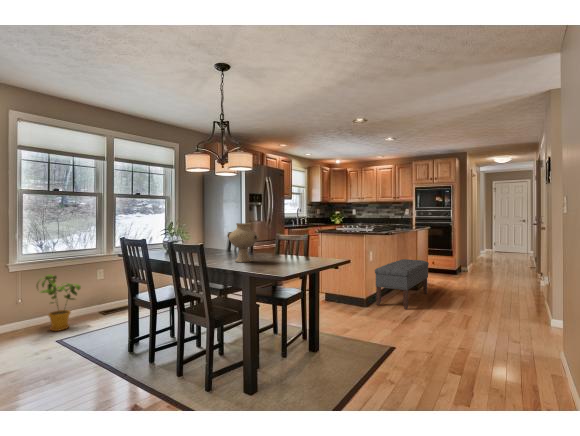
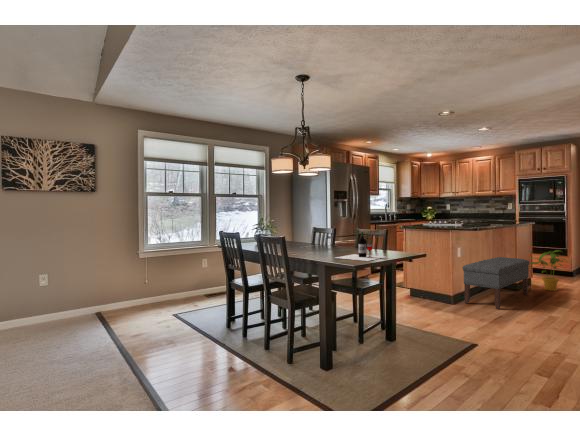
vase: present [227,223,259,262] -> none [308,218,337,254]
wine bottle: none [257,238,314,270] -> present [336,232,385,261]
house plant: present [36,274,81,331] -> present [530,250,563,291]

